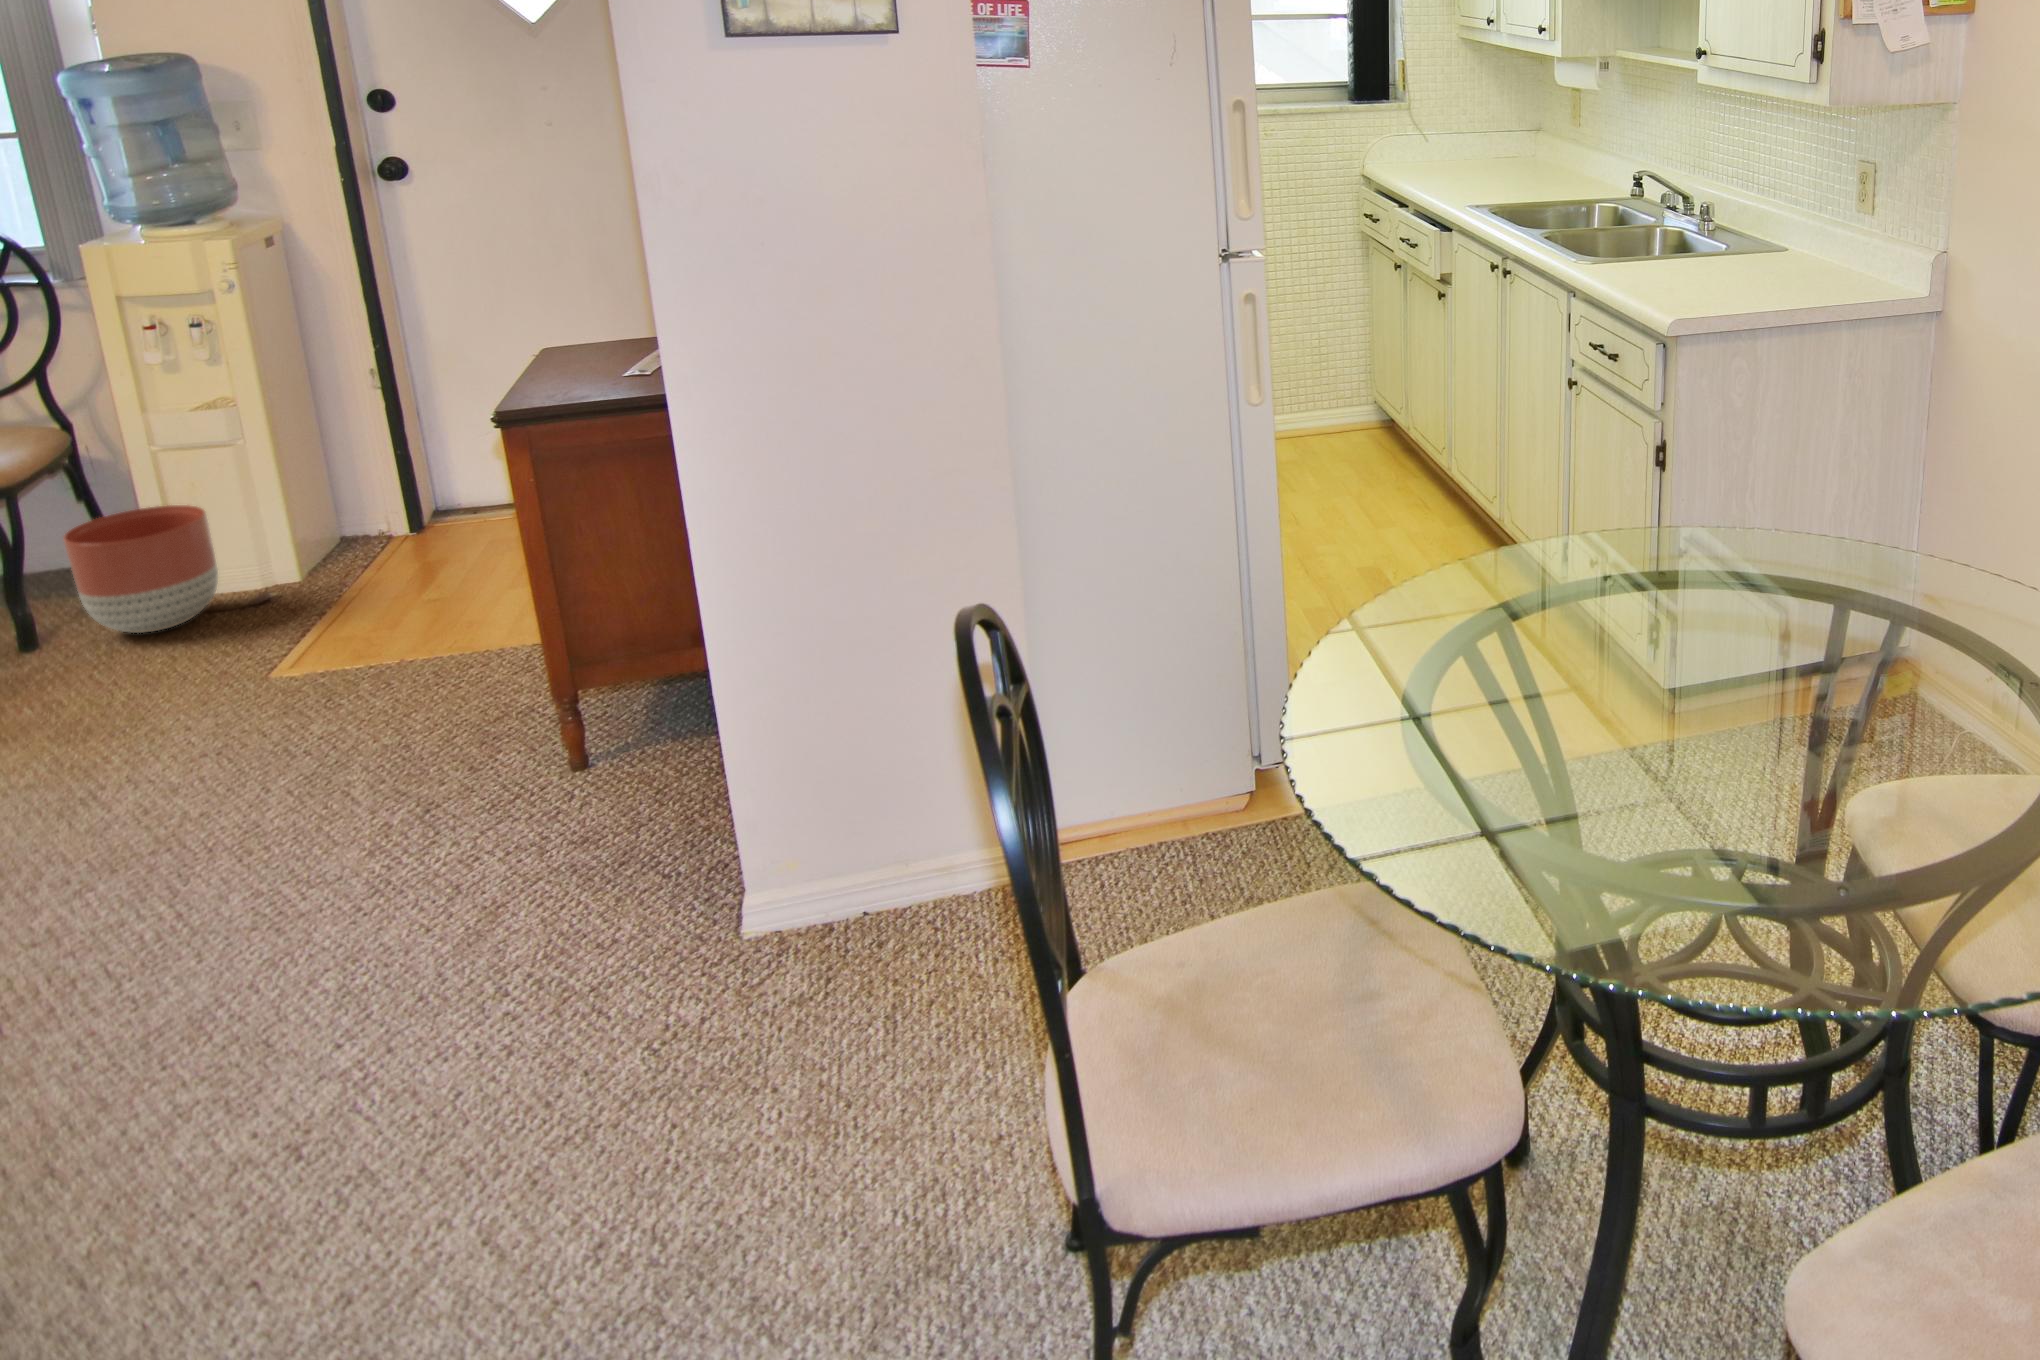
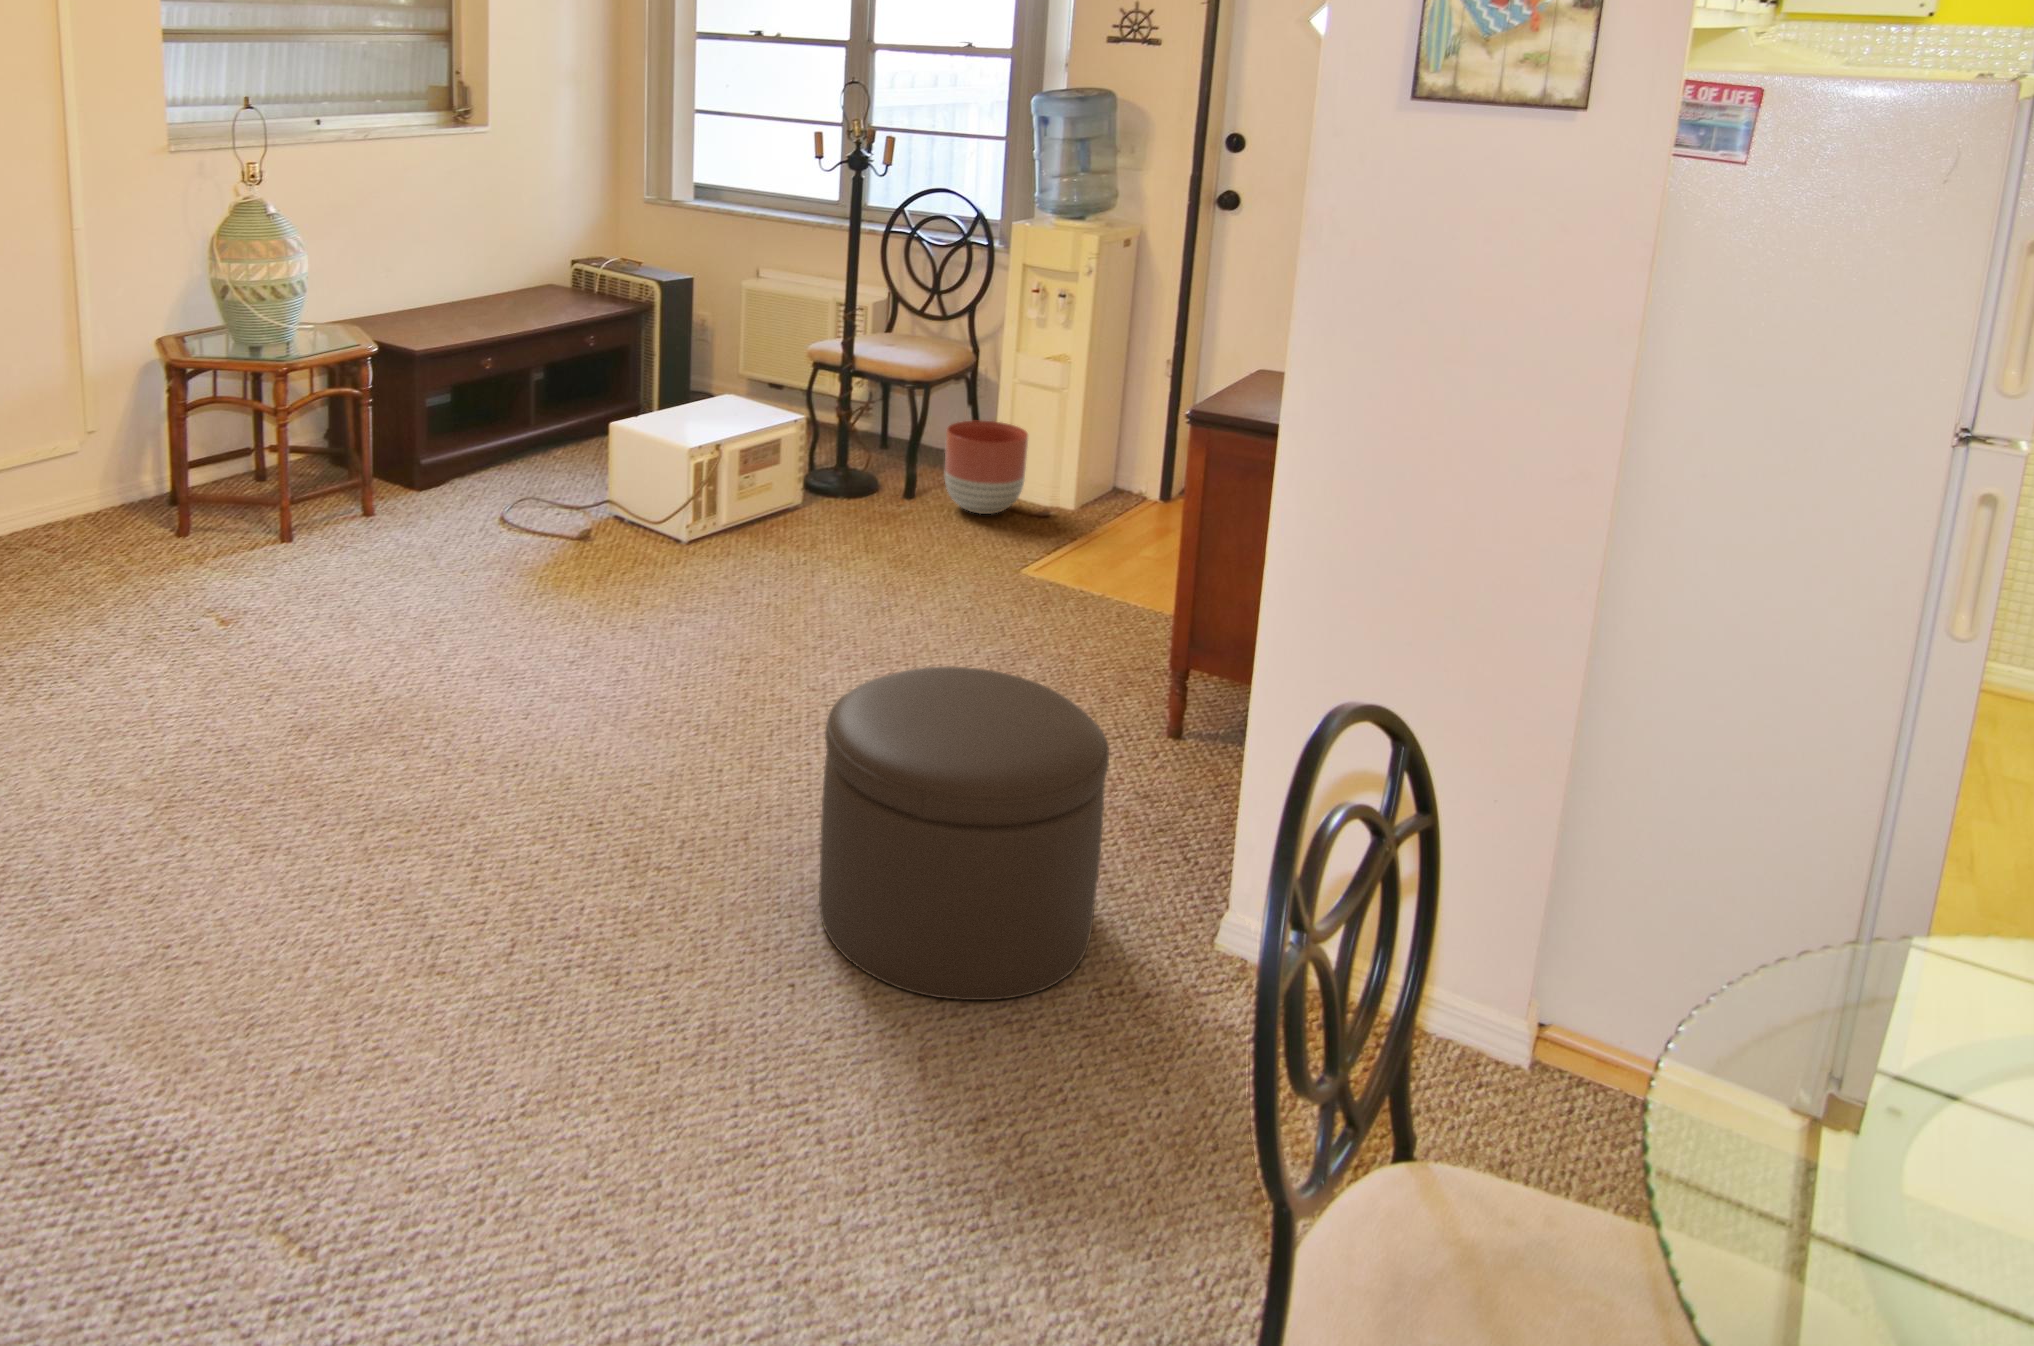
ottoman: none [155,770,615,1210] -> present [819,667,1109,1000]

